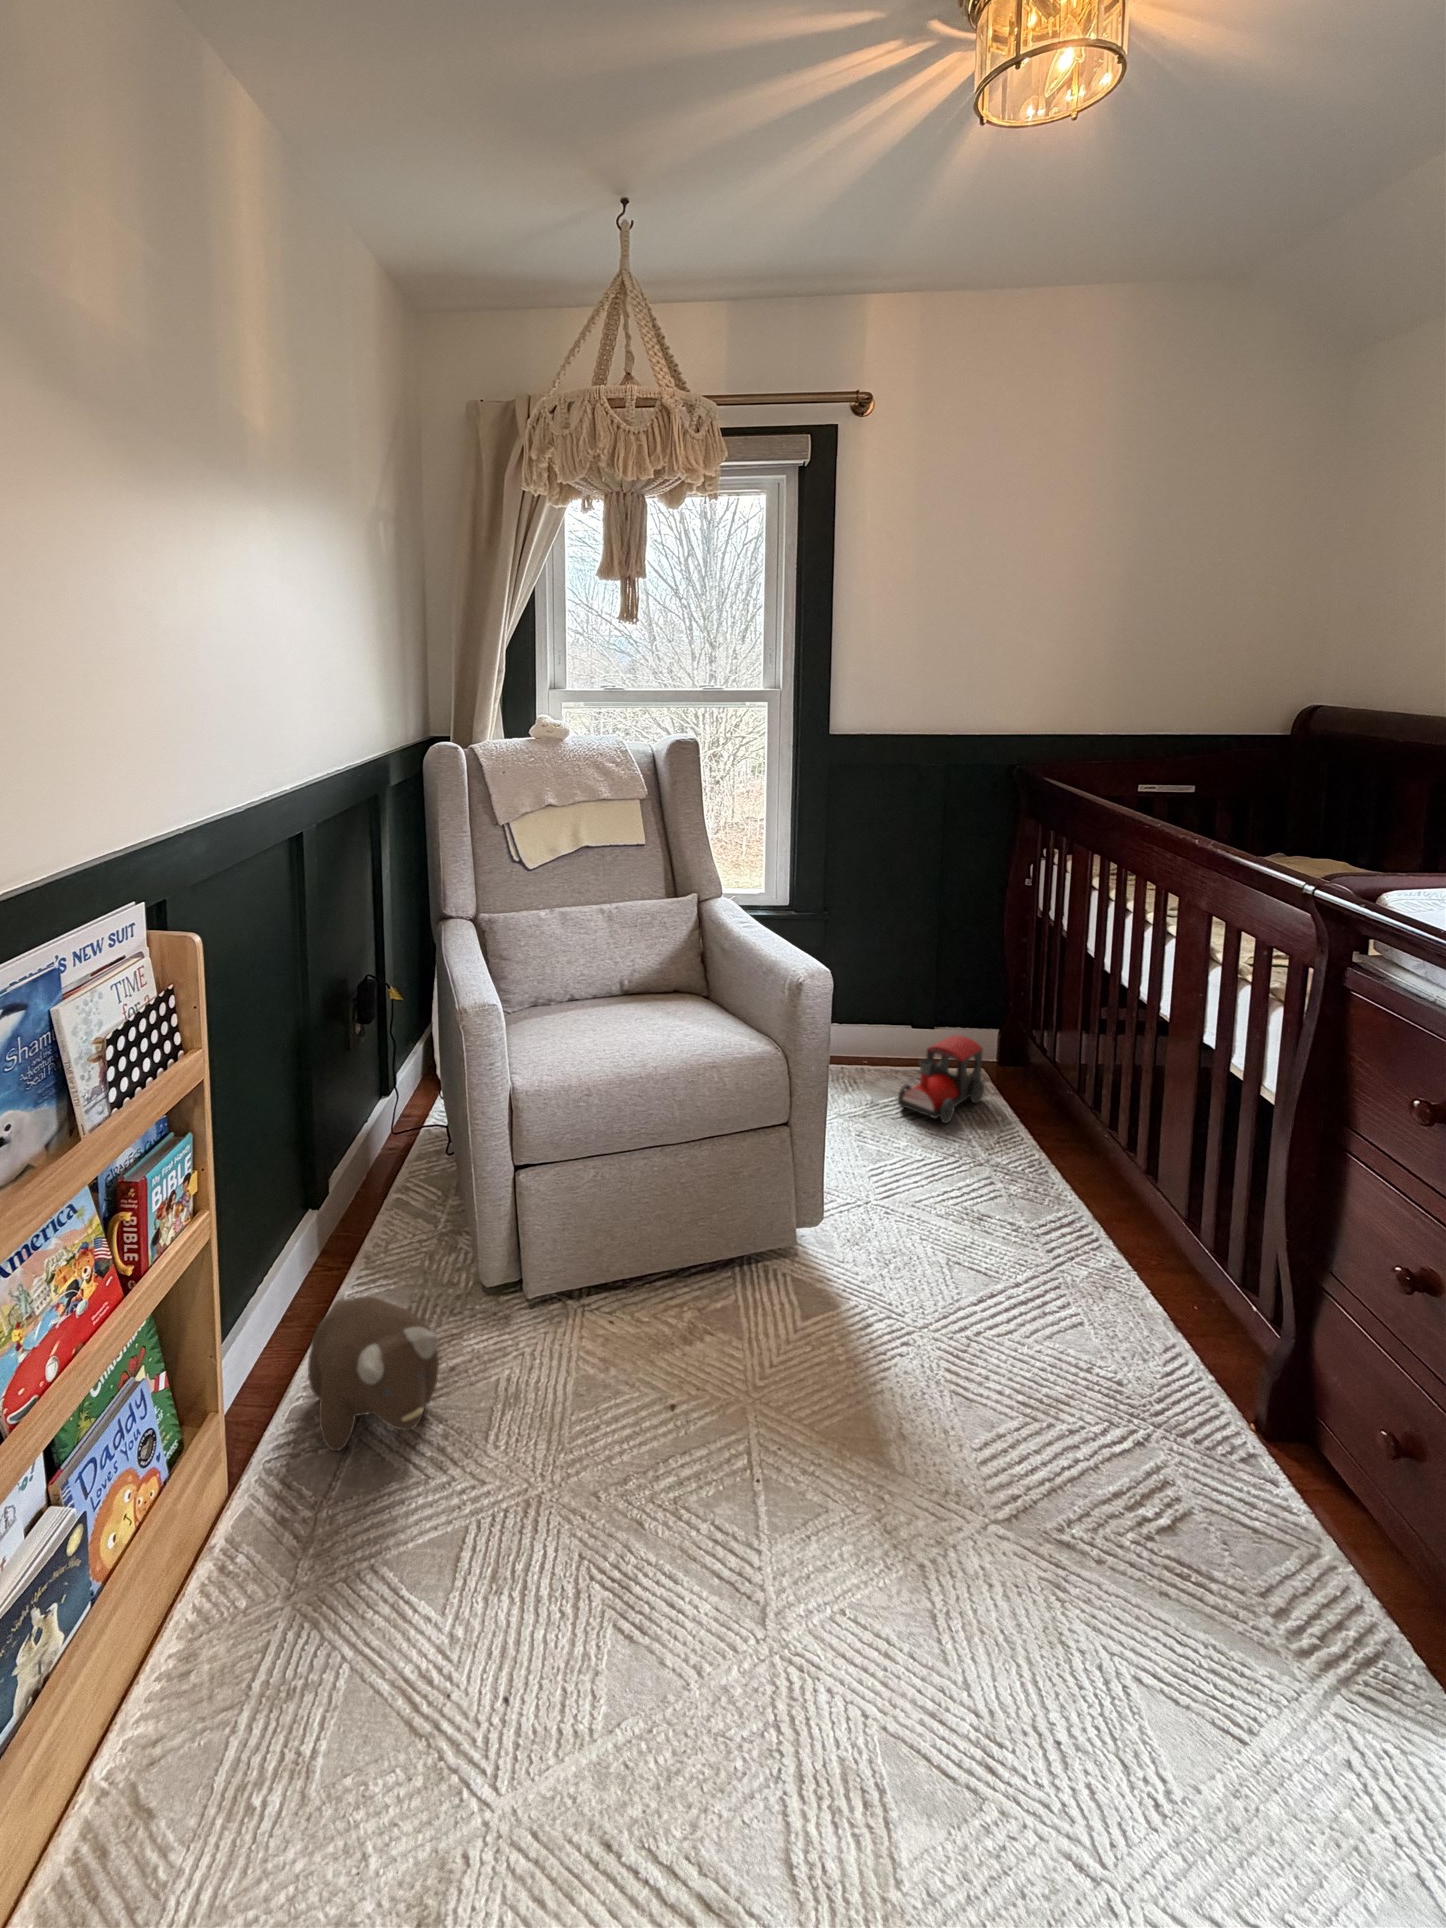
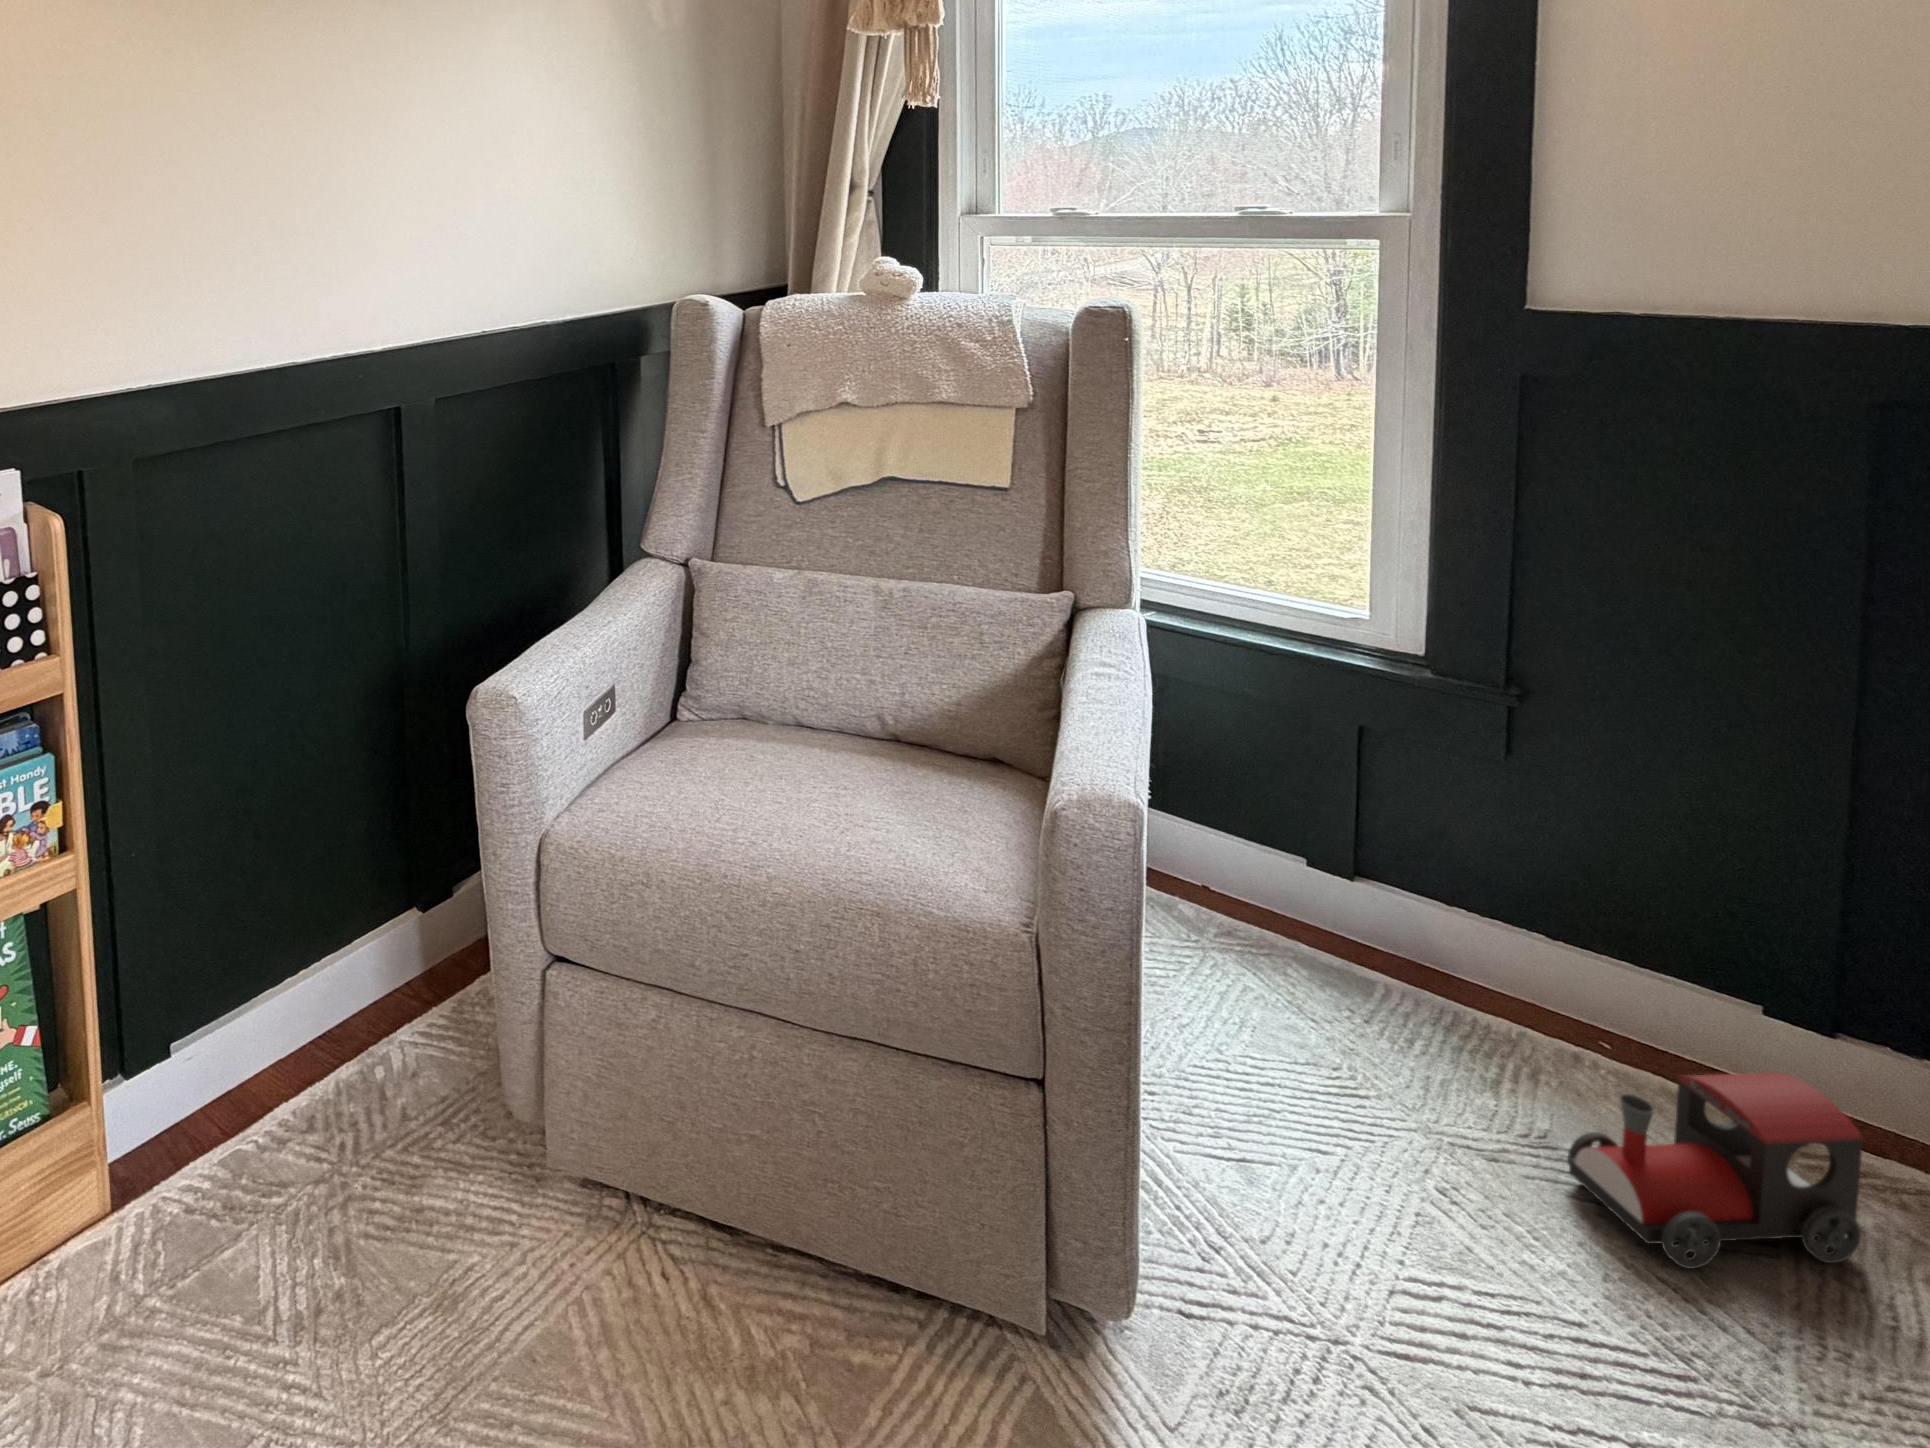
plush toy: present [308,1296,439,1451] -> none [201,1040,369,1256]

